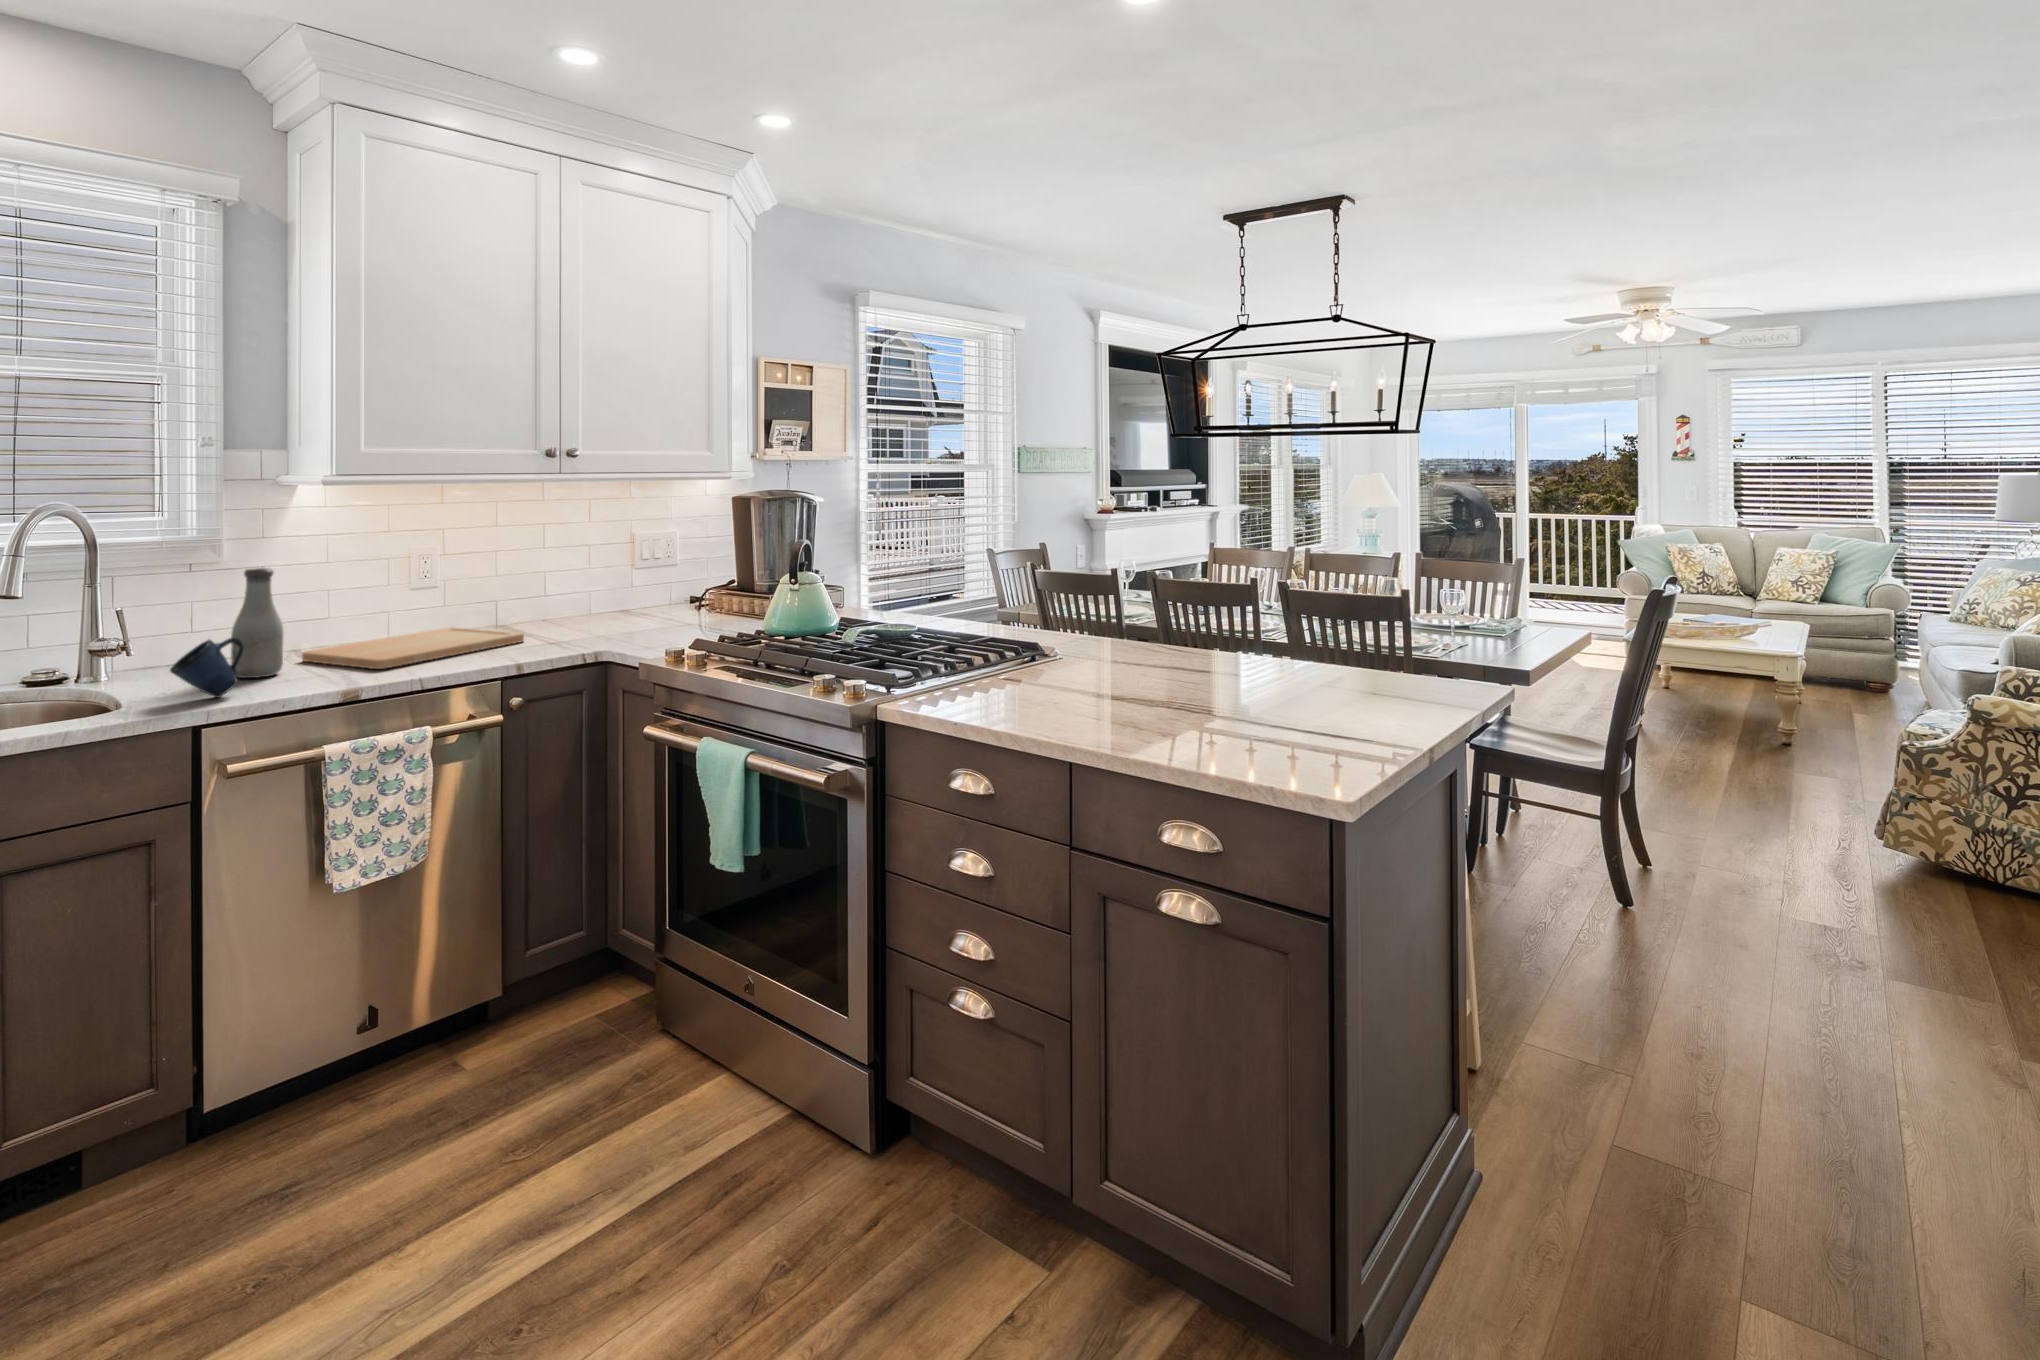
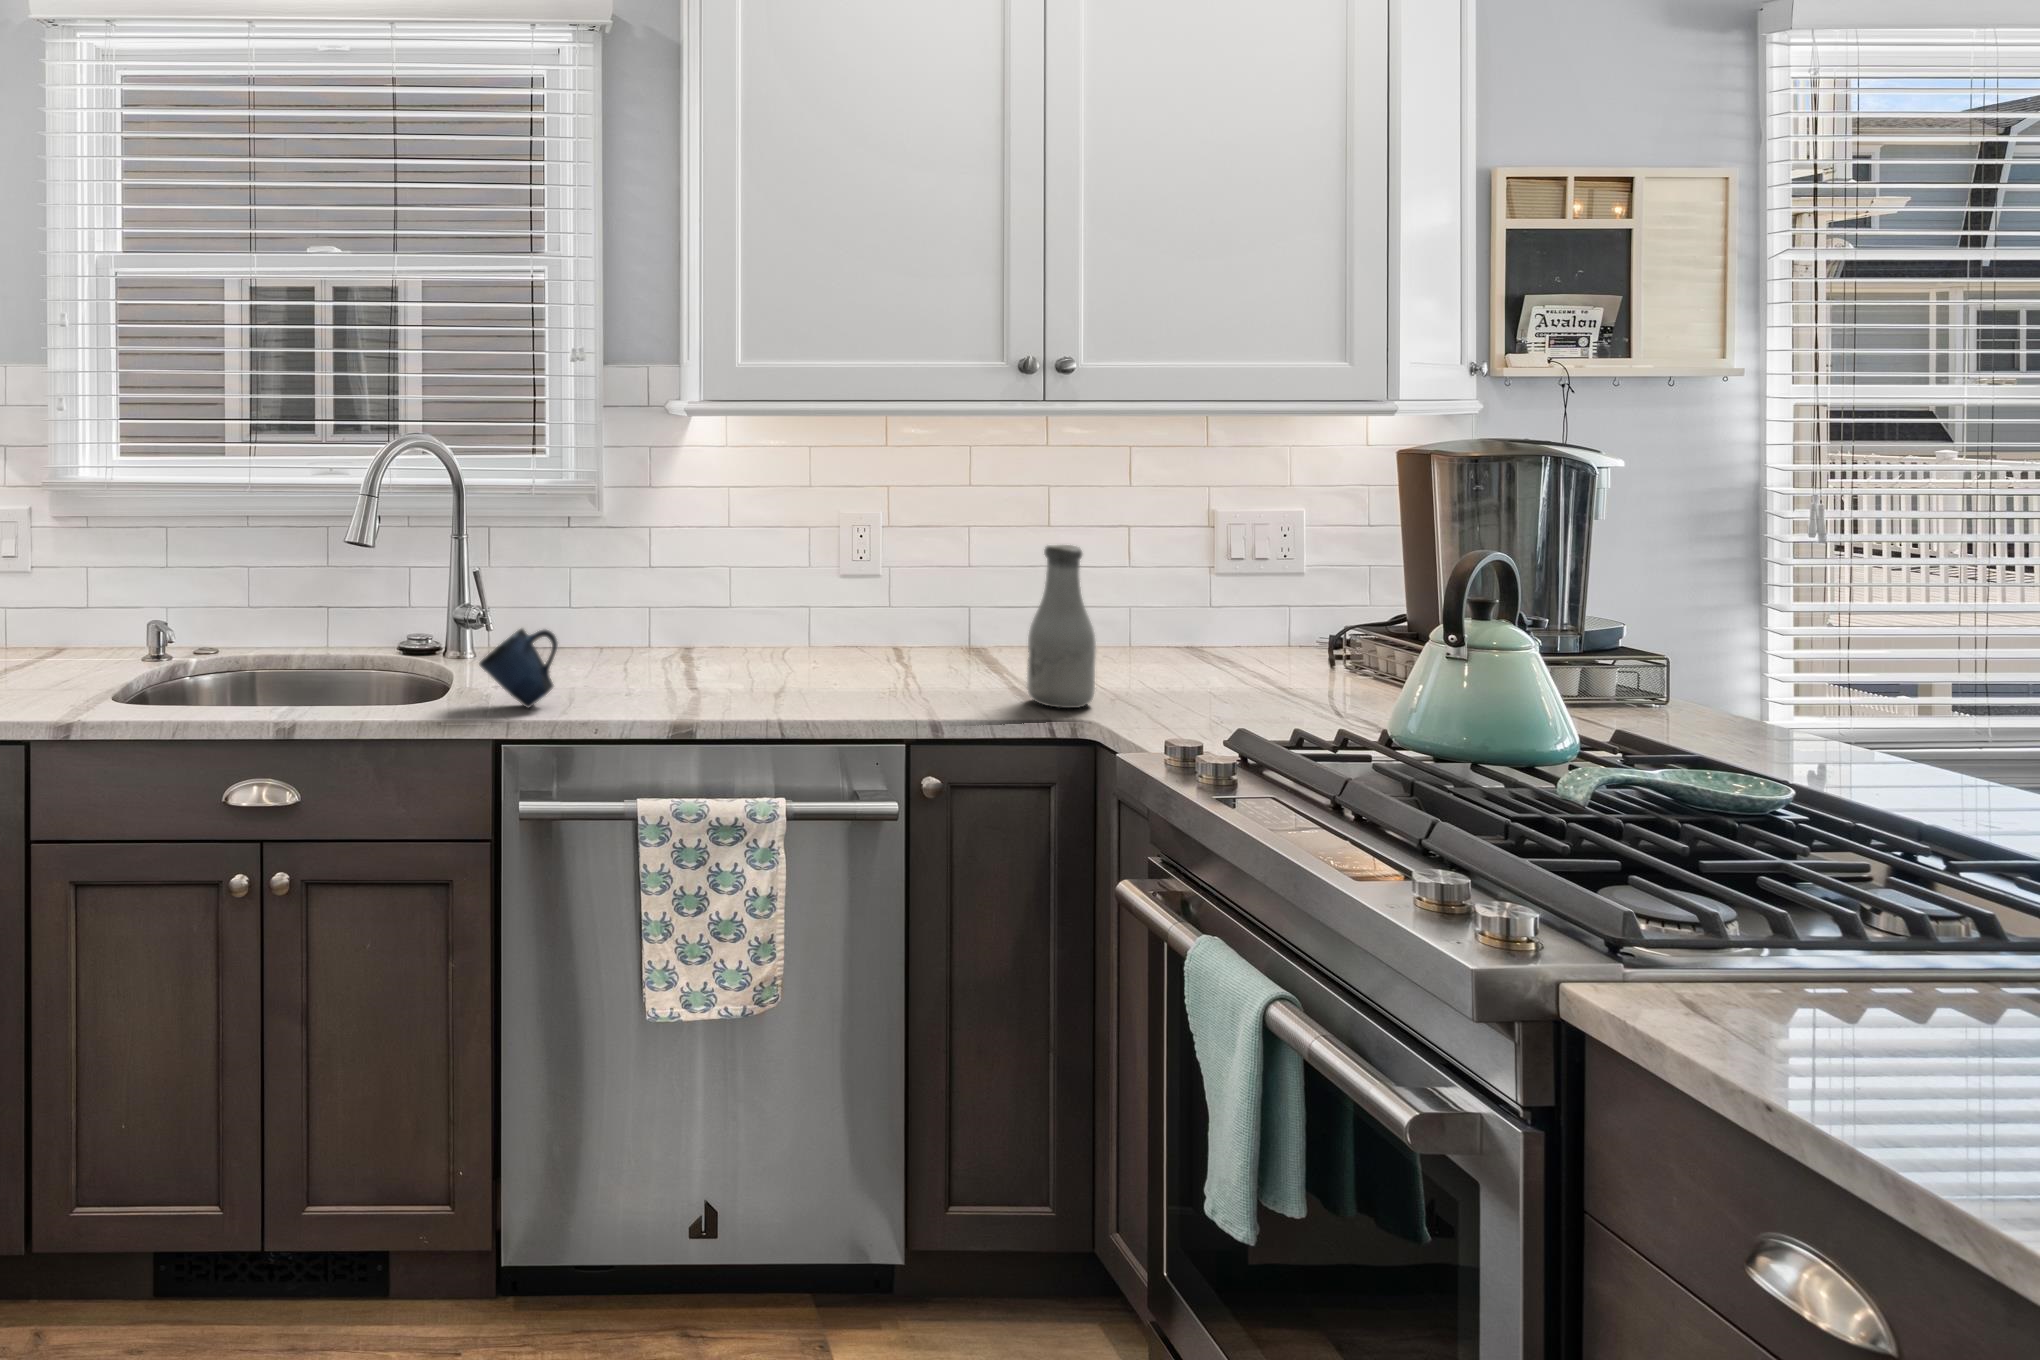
bottle: present [231,568,284,678] -> present [1027,545,1096,708]
cutting board: present [302,627,524,669] -> none [676,634,974,697]

